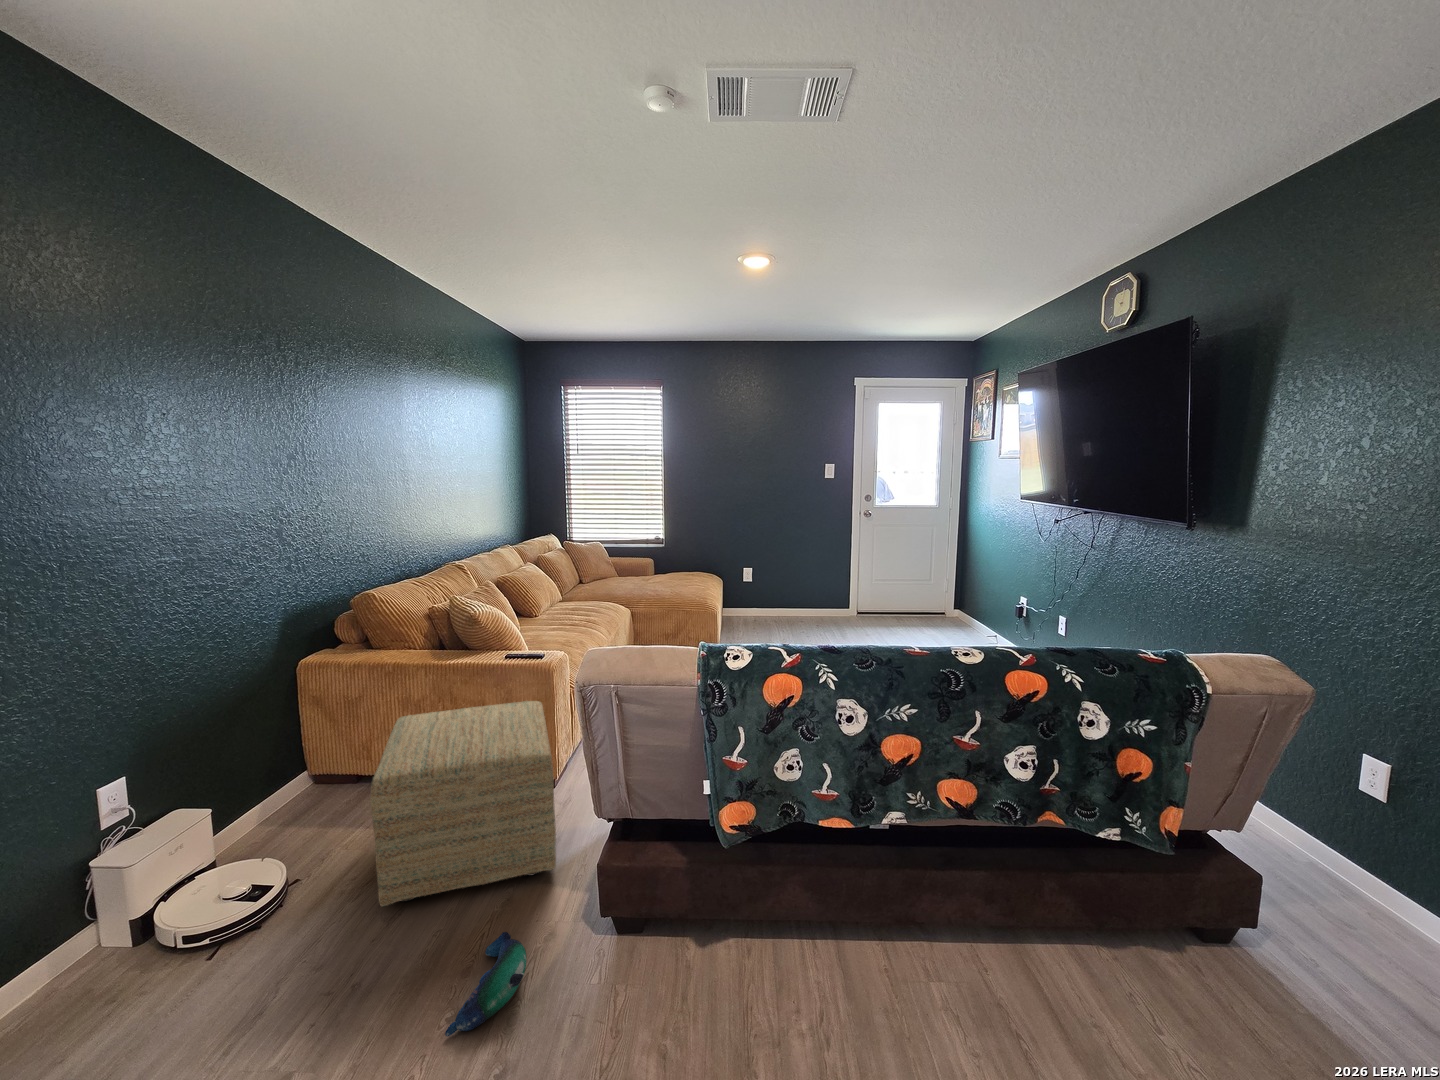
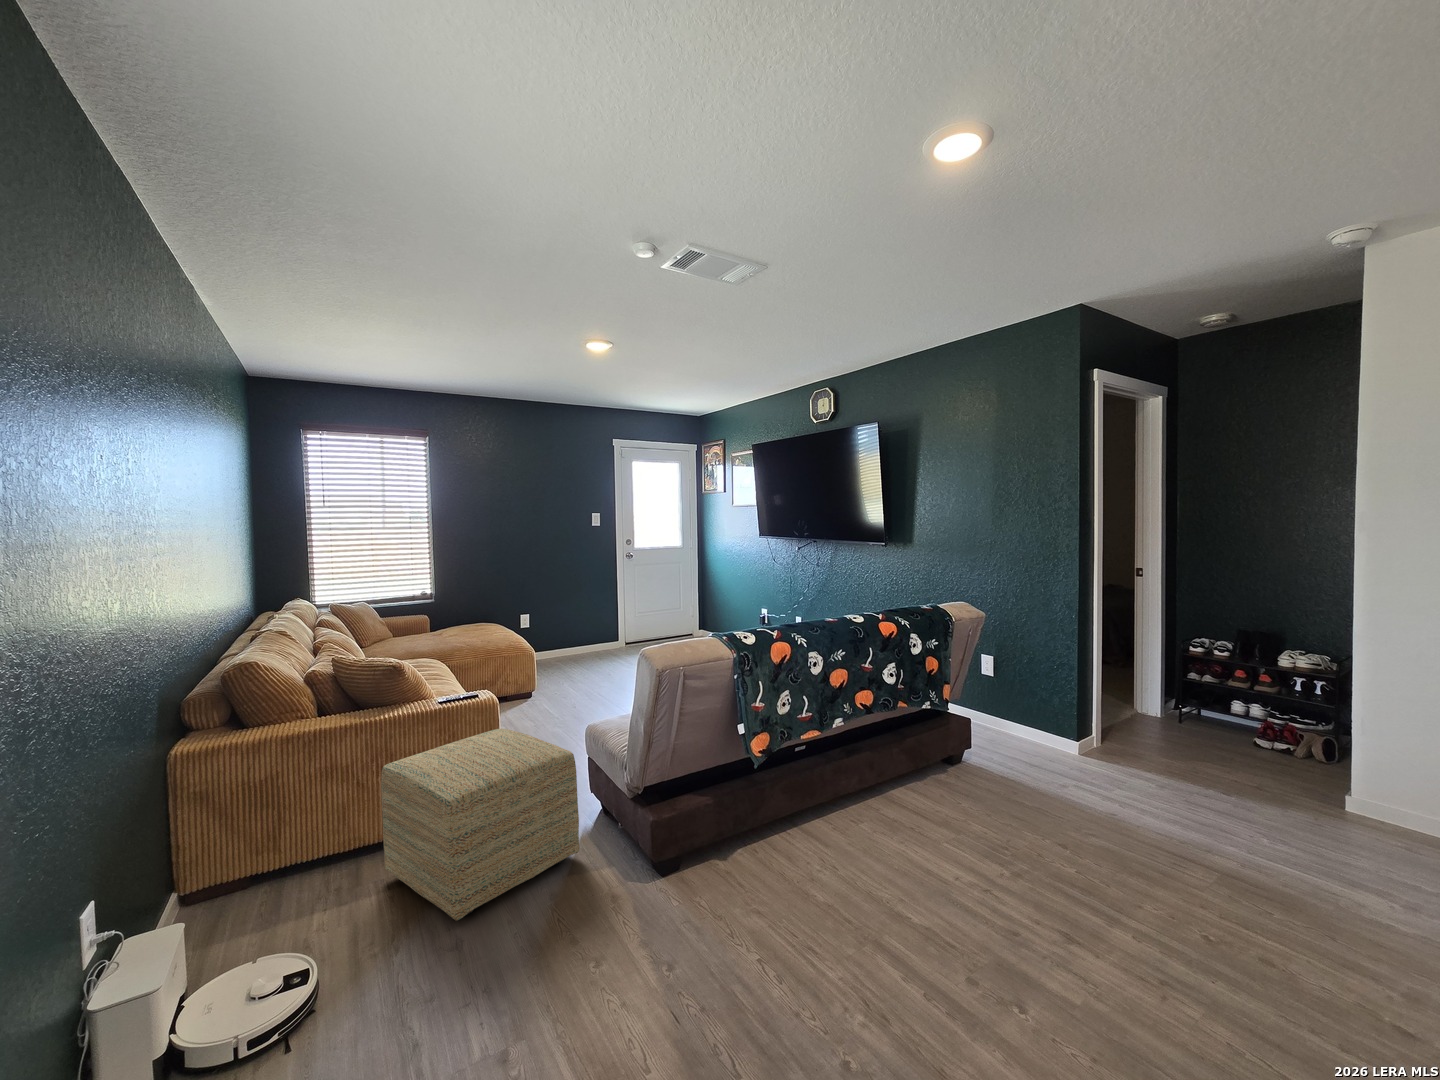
plush toy: present [445,932,527,1036] -> none [582,886,644,953]

